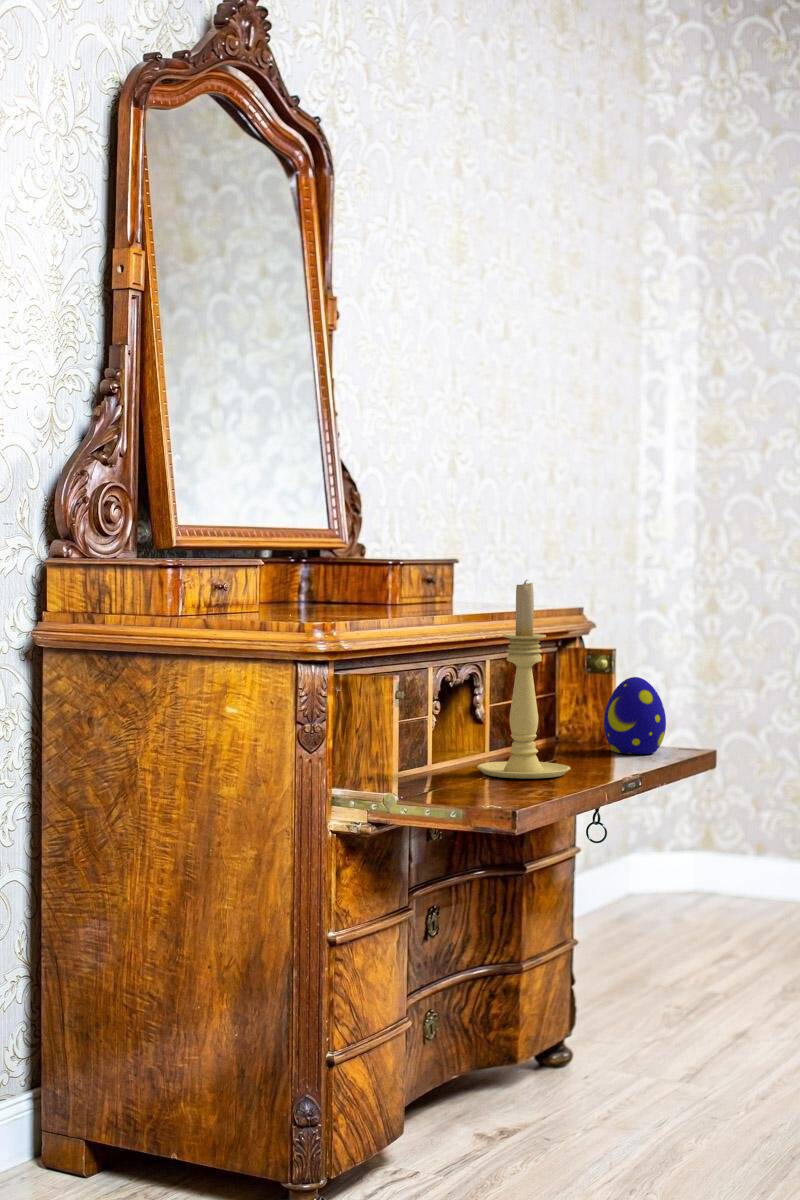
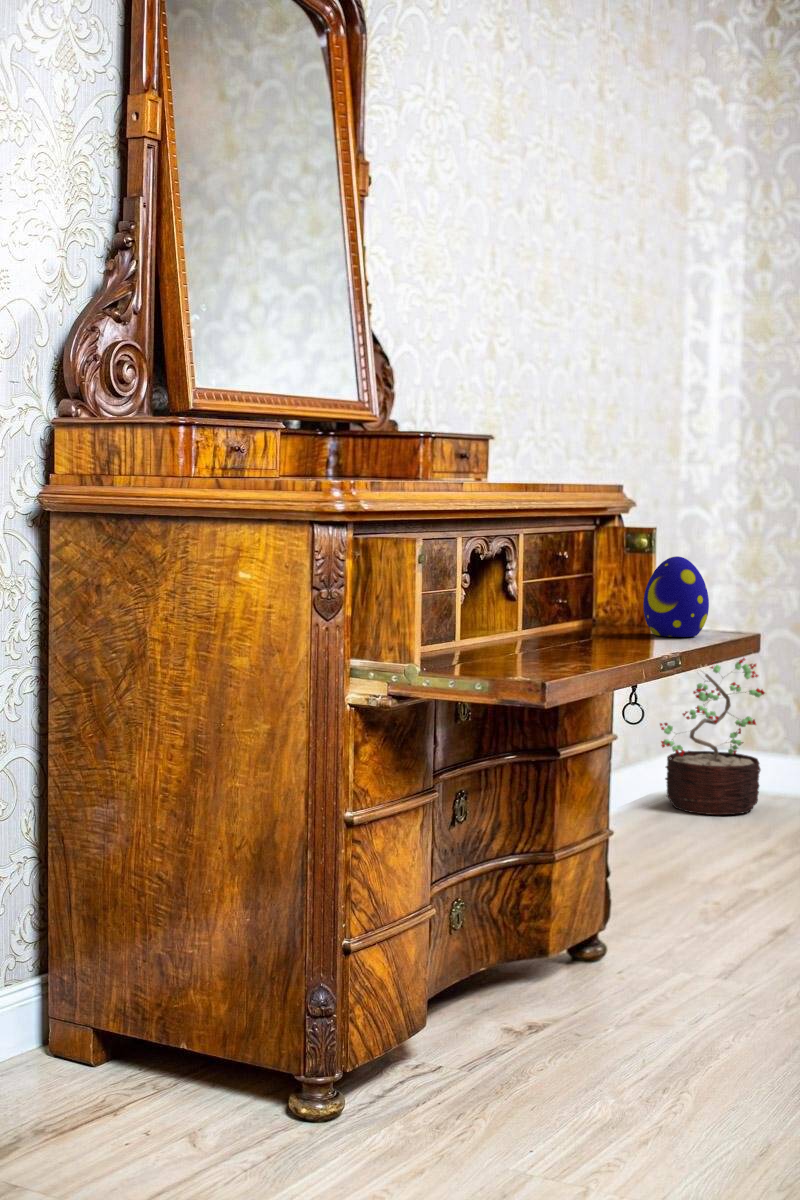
candle holder: present [477,580,570,779] -> none [508,445,607,656]
decorative plant: none [621,747,728,915] -> present [660,658,765,815]

